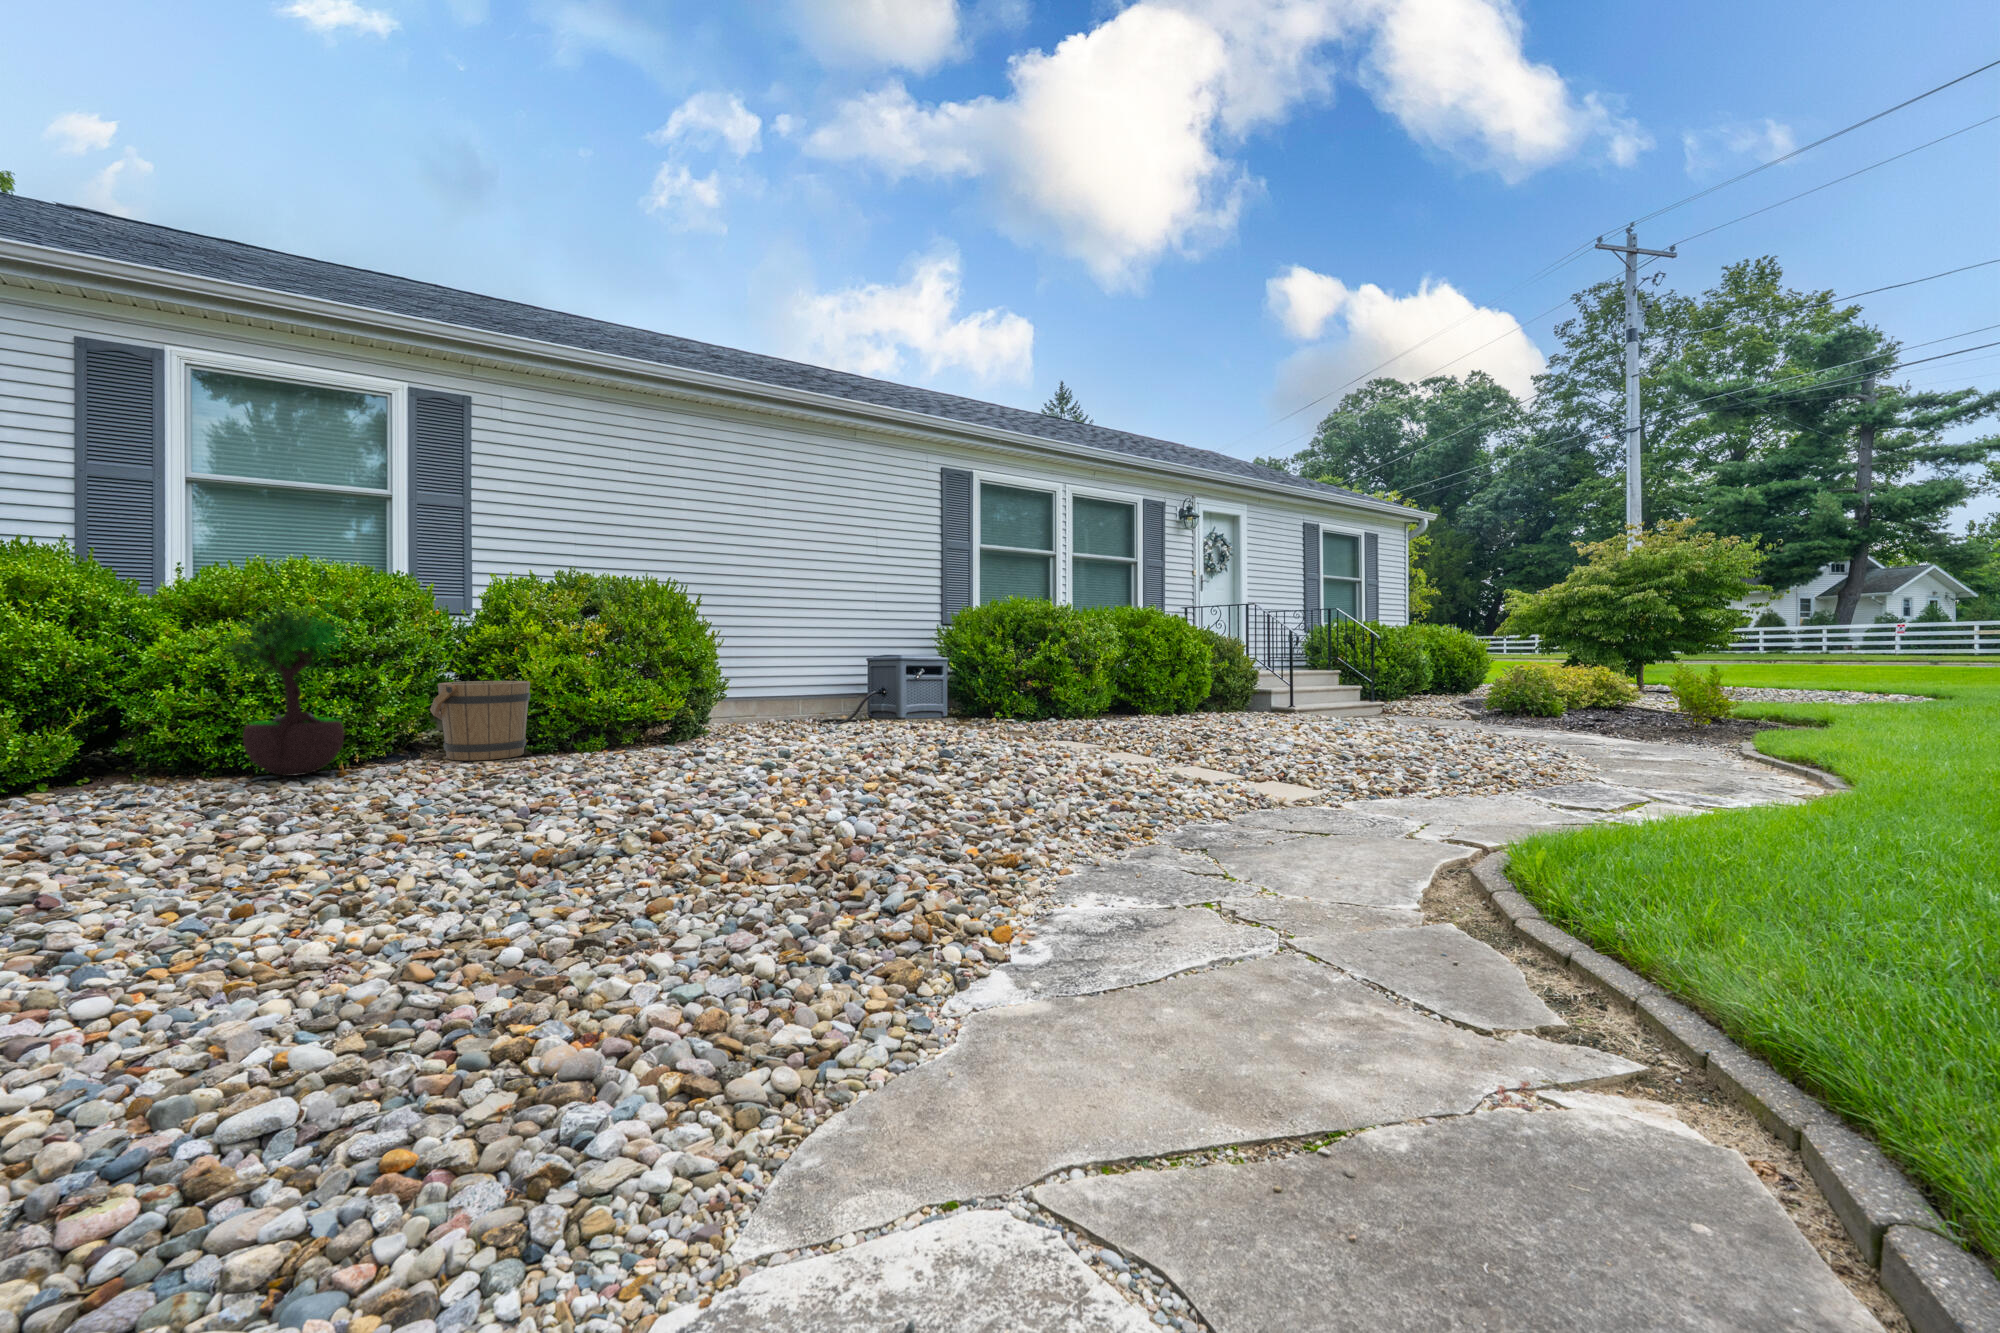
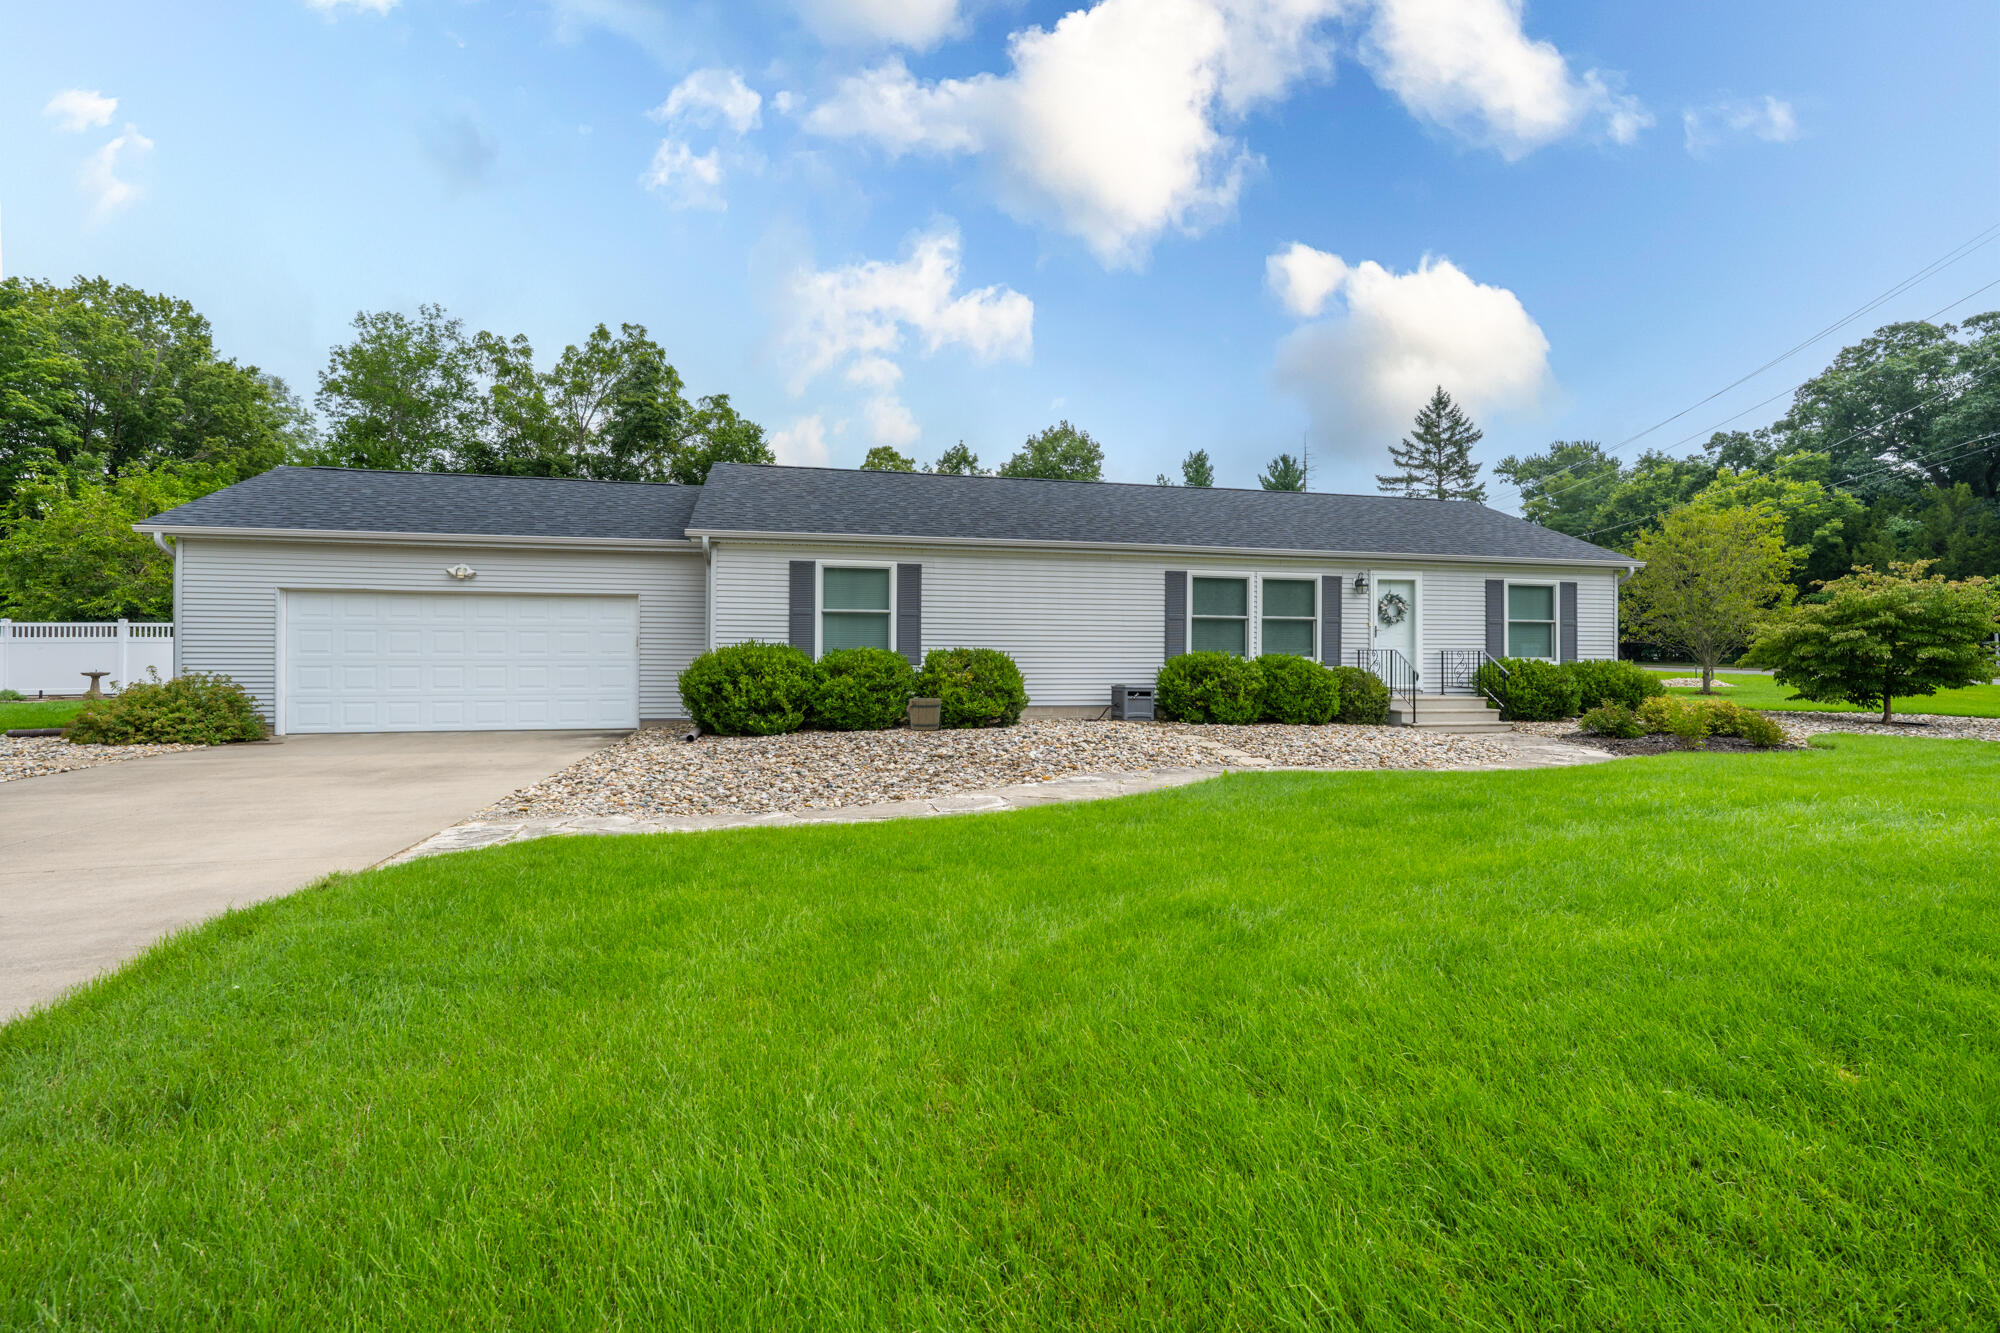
potted tree: present [219,602,347,776] -> none [845,667,884,732]

